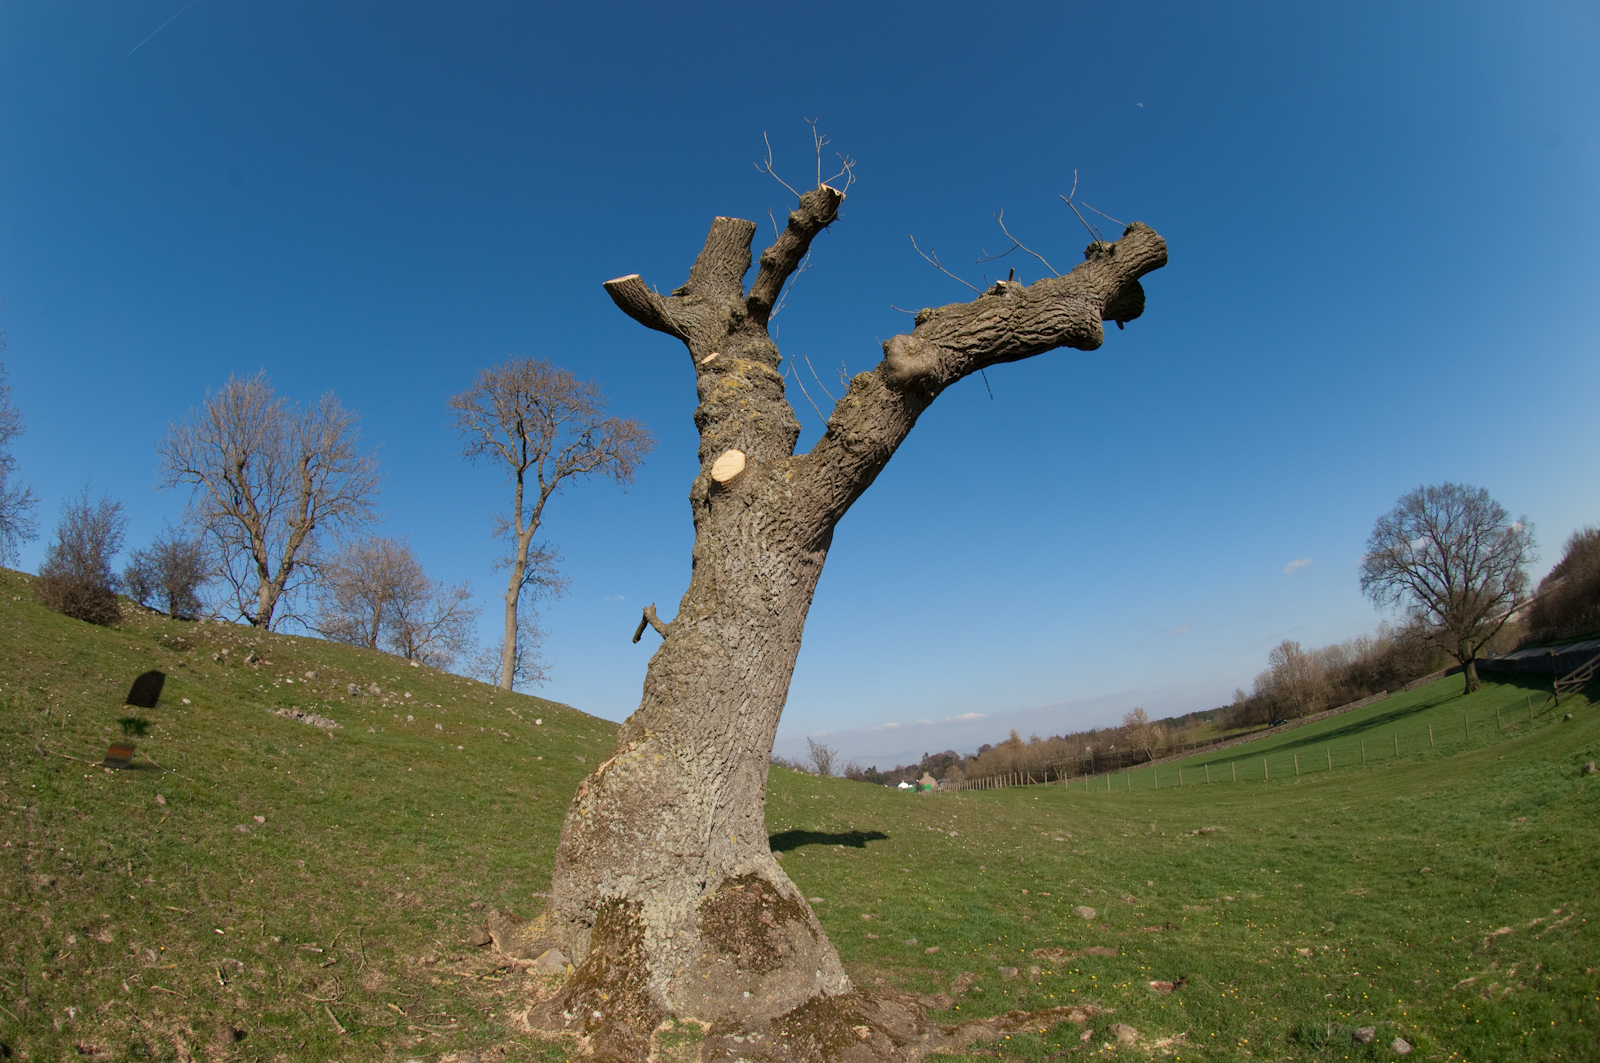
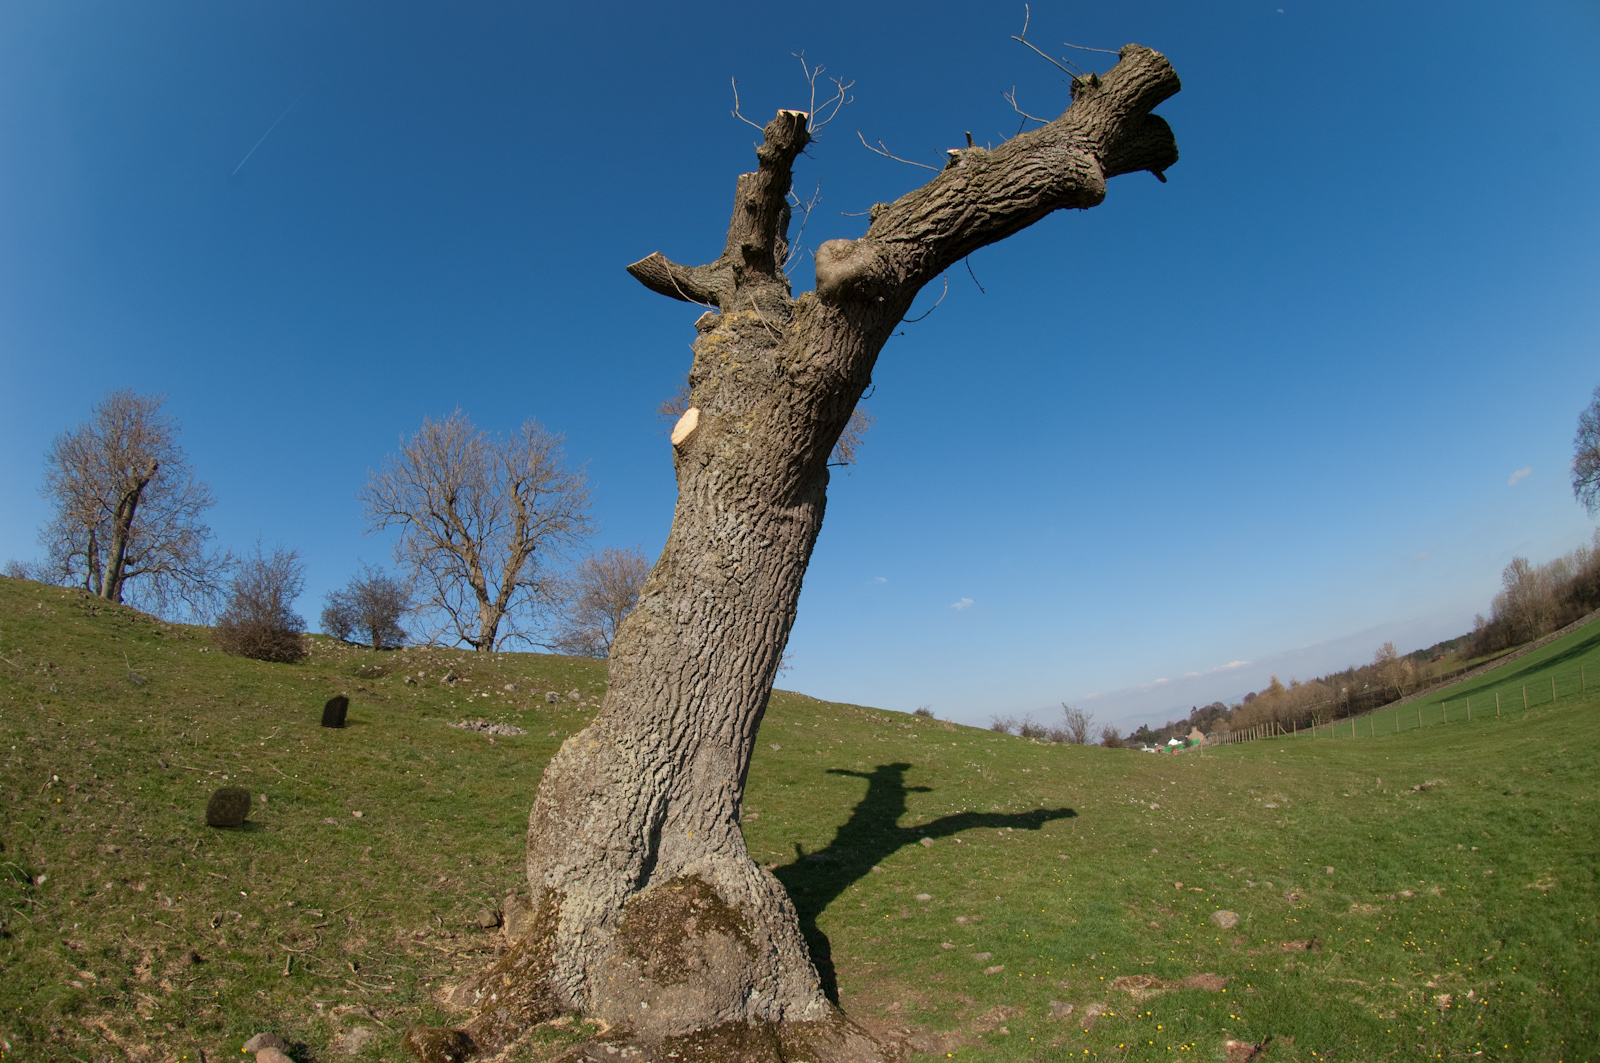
potted tree: present [102,716,152,769] -> none [260,737,299,784]
woven basket: none [72,770,130,815] -> present [206,787,251,826]

